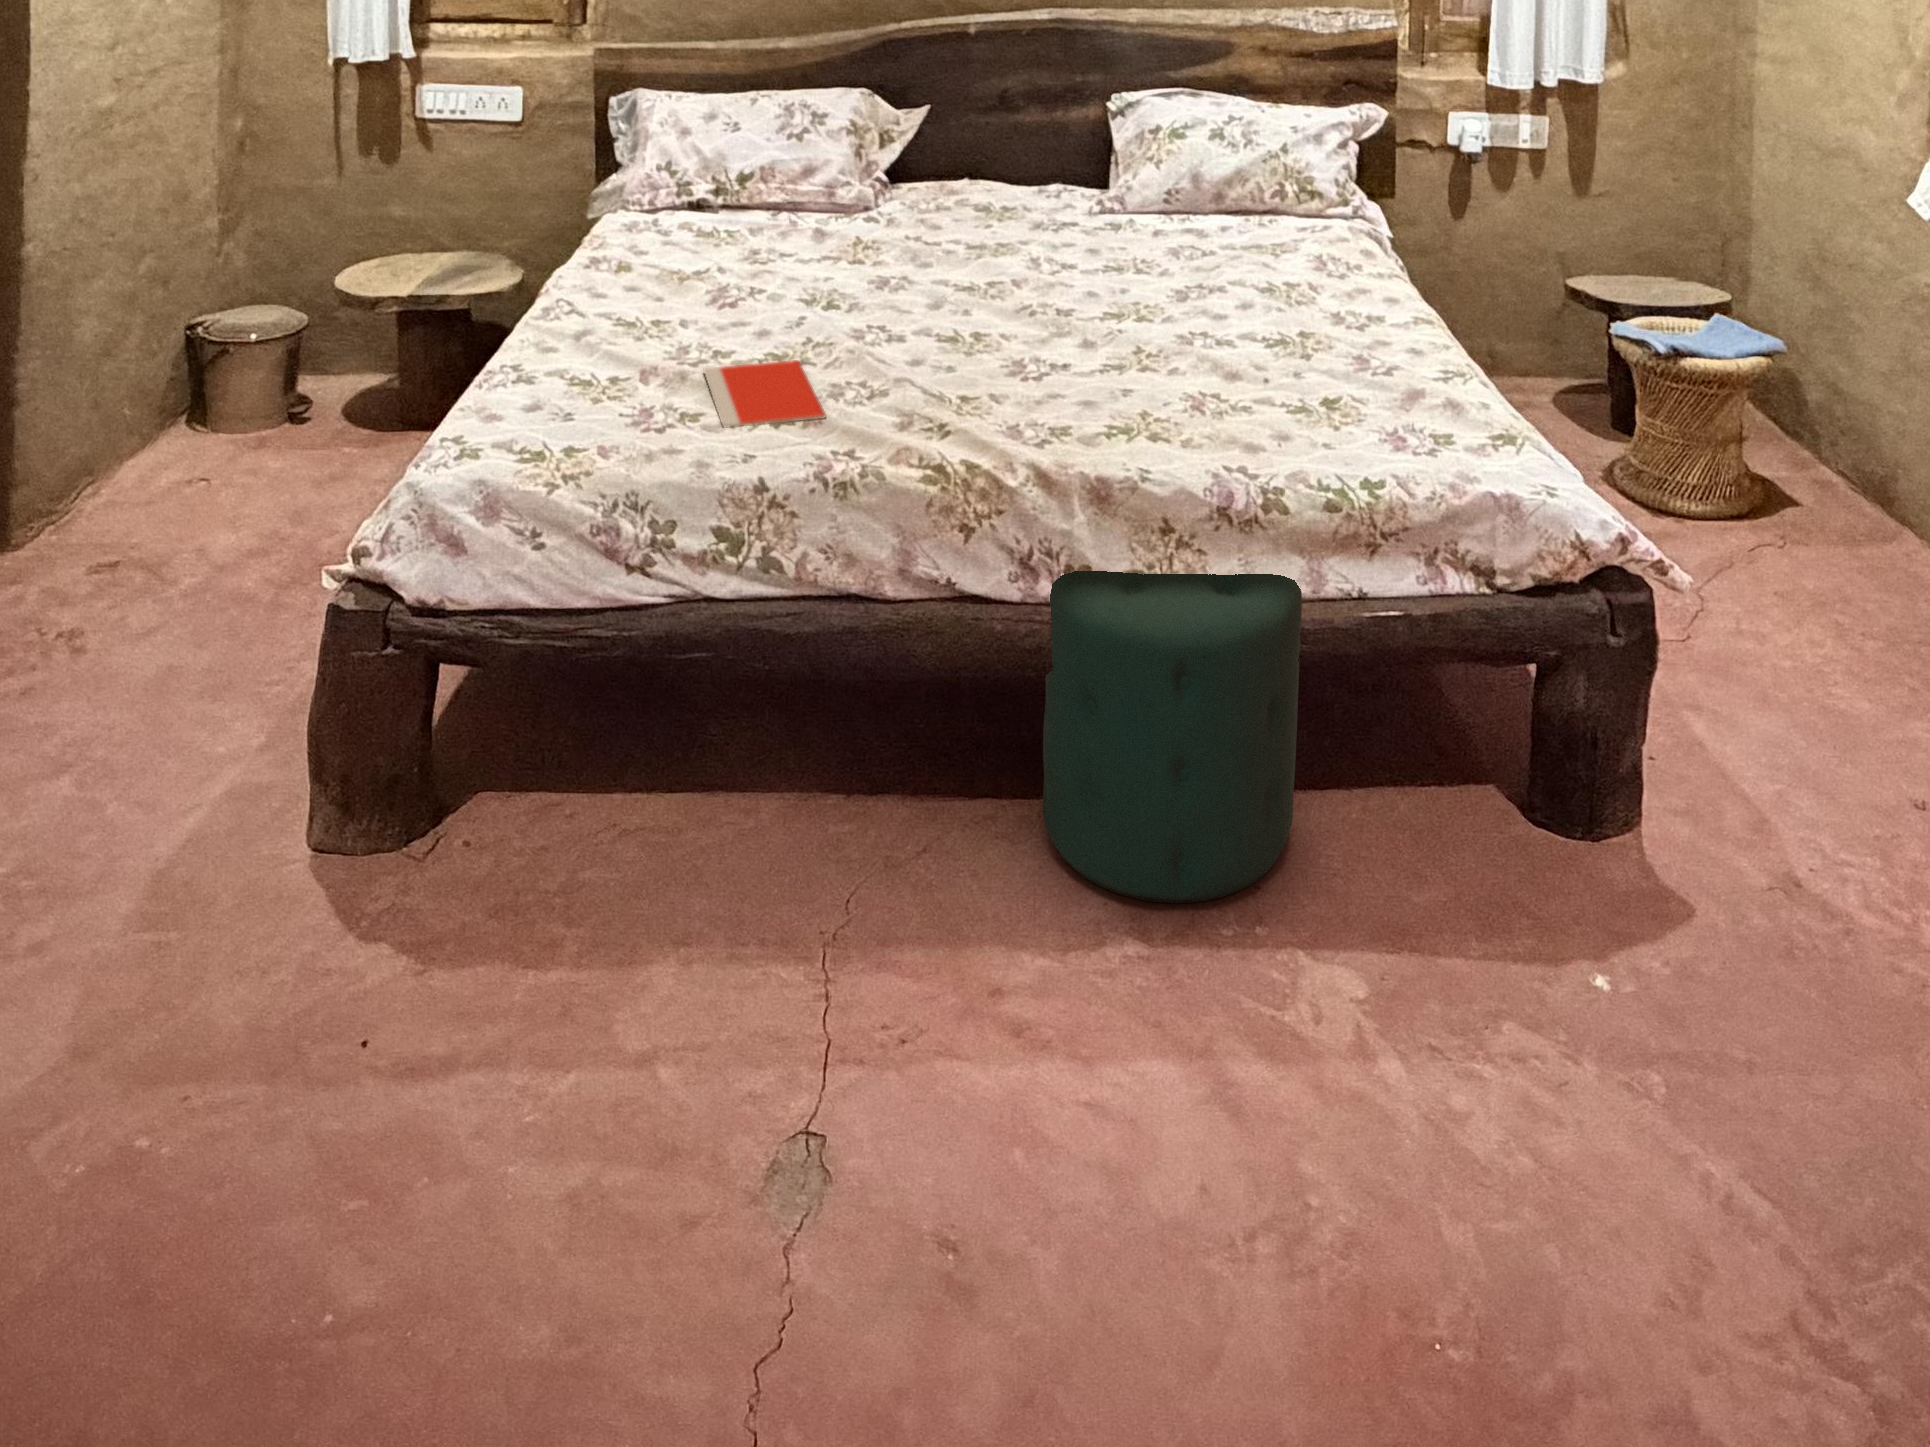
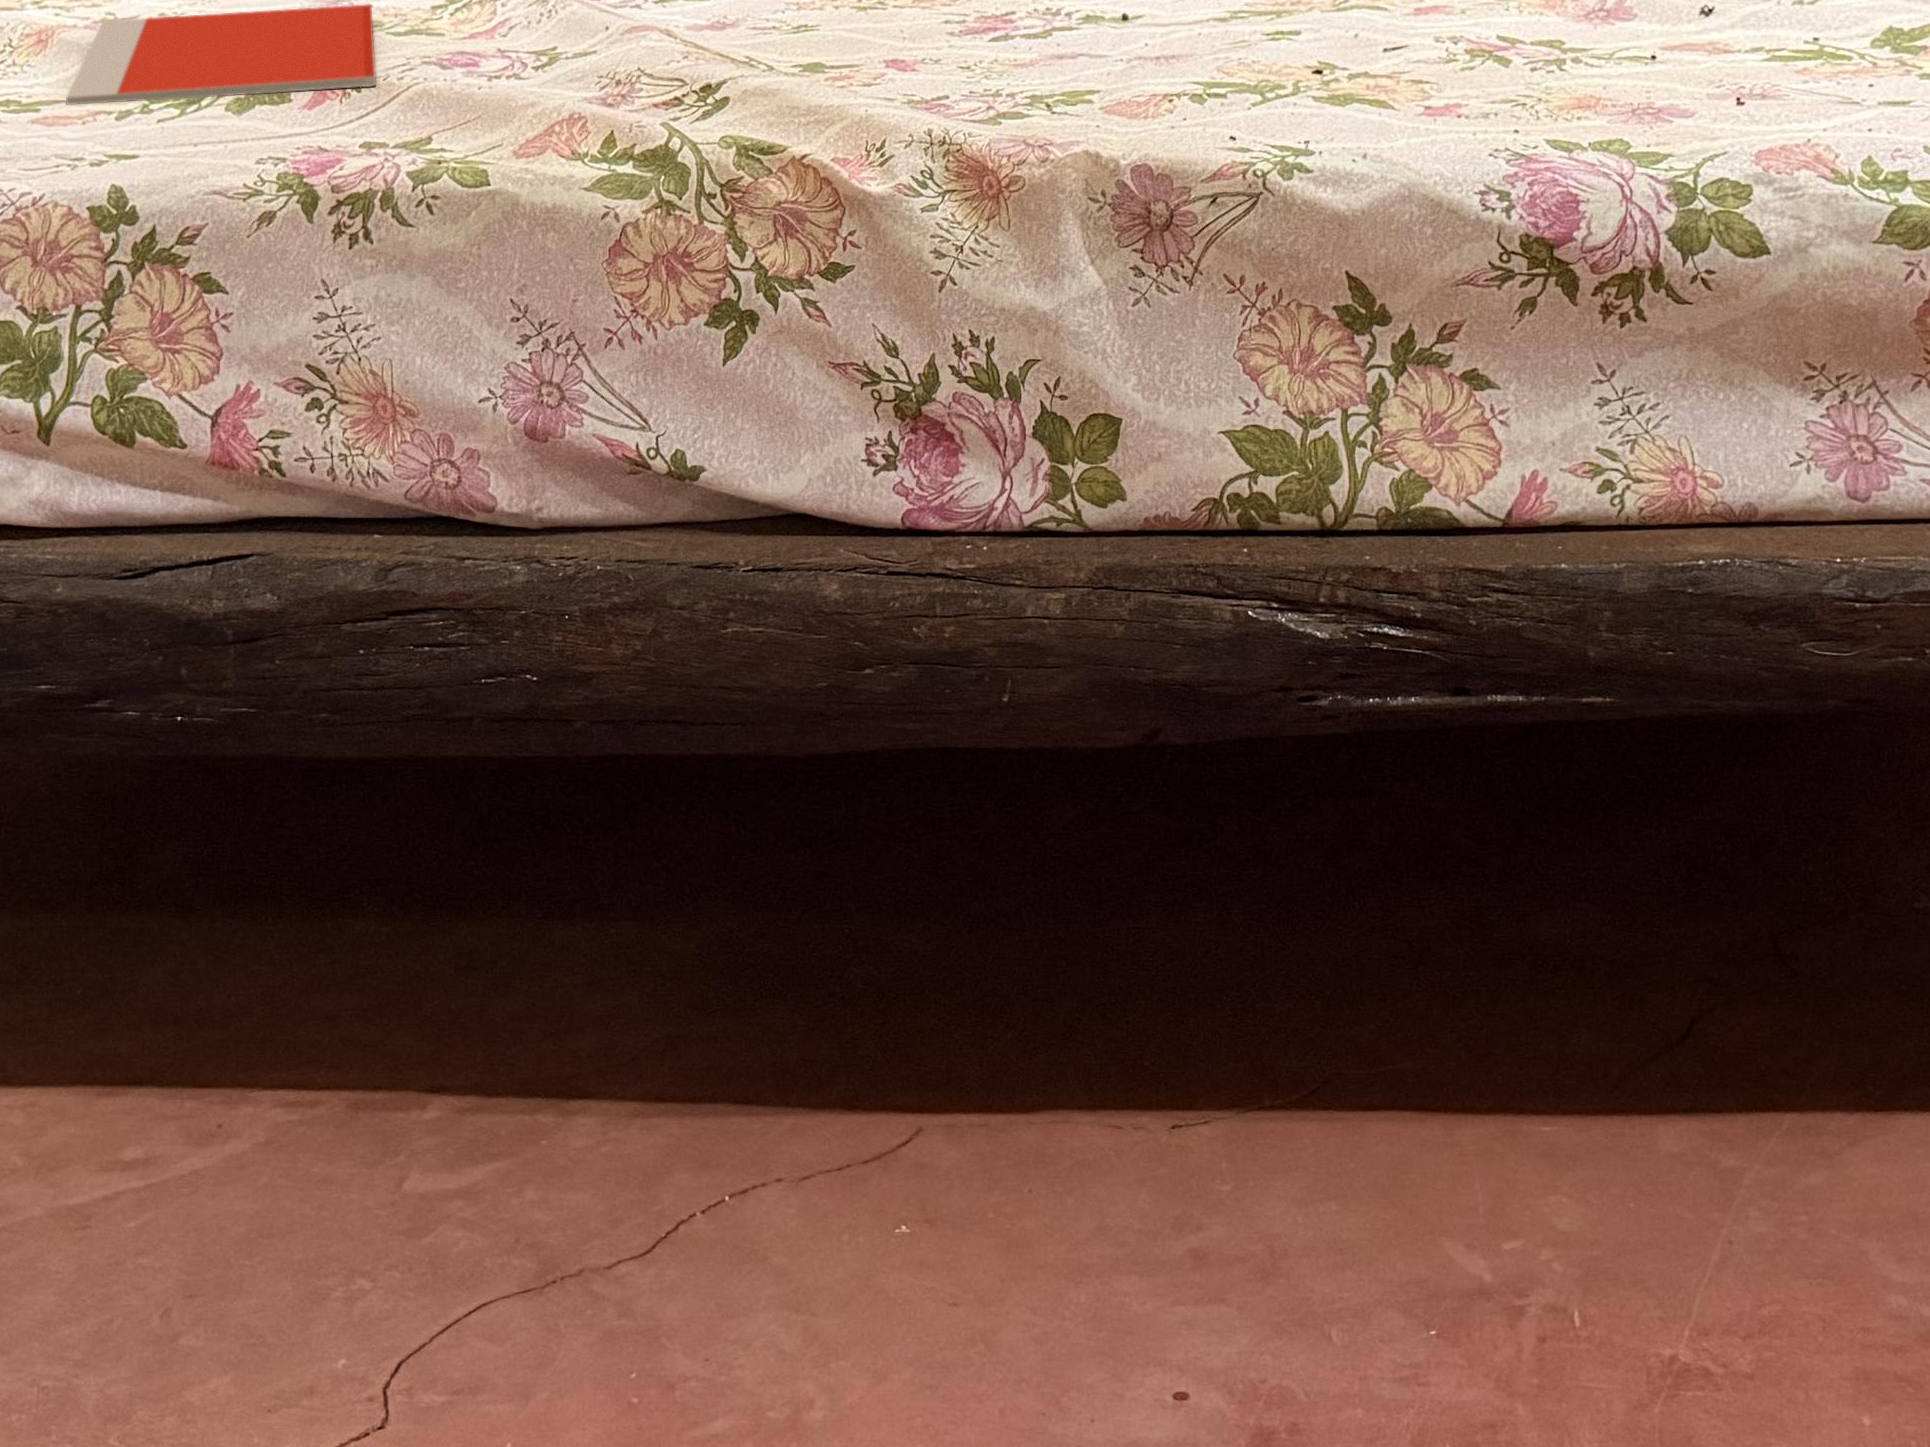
ottoman: present [1042,571,1302,903] -> none [1002,330,1813,1389]

